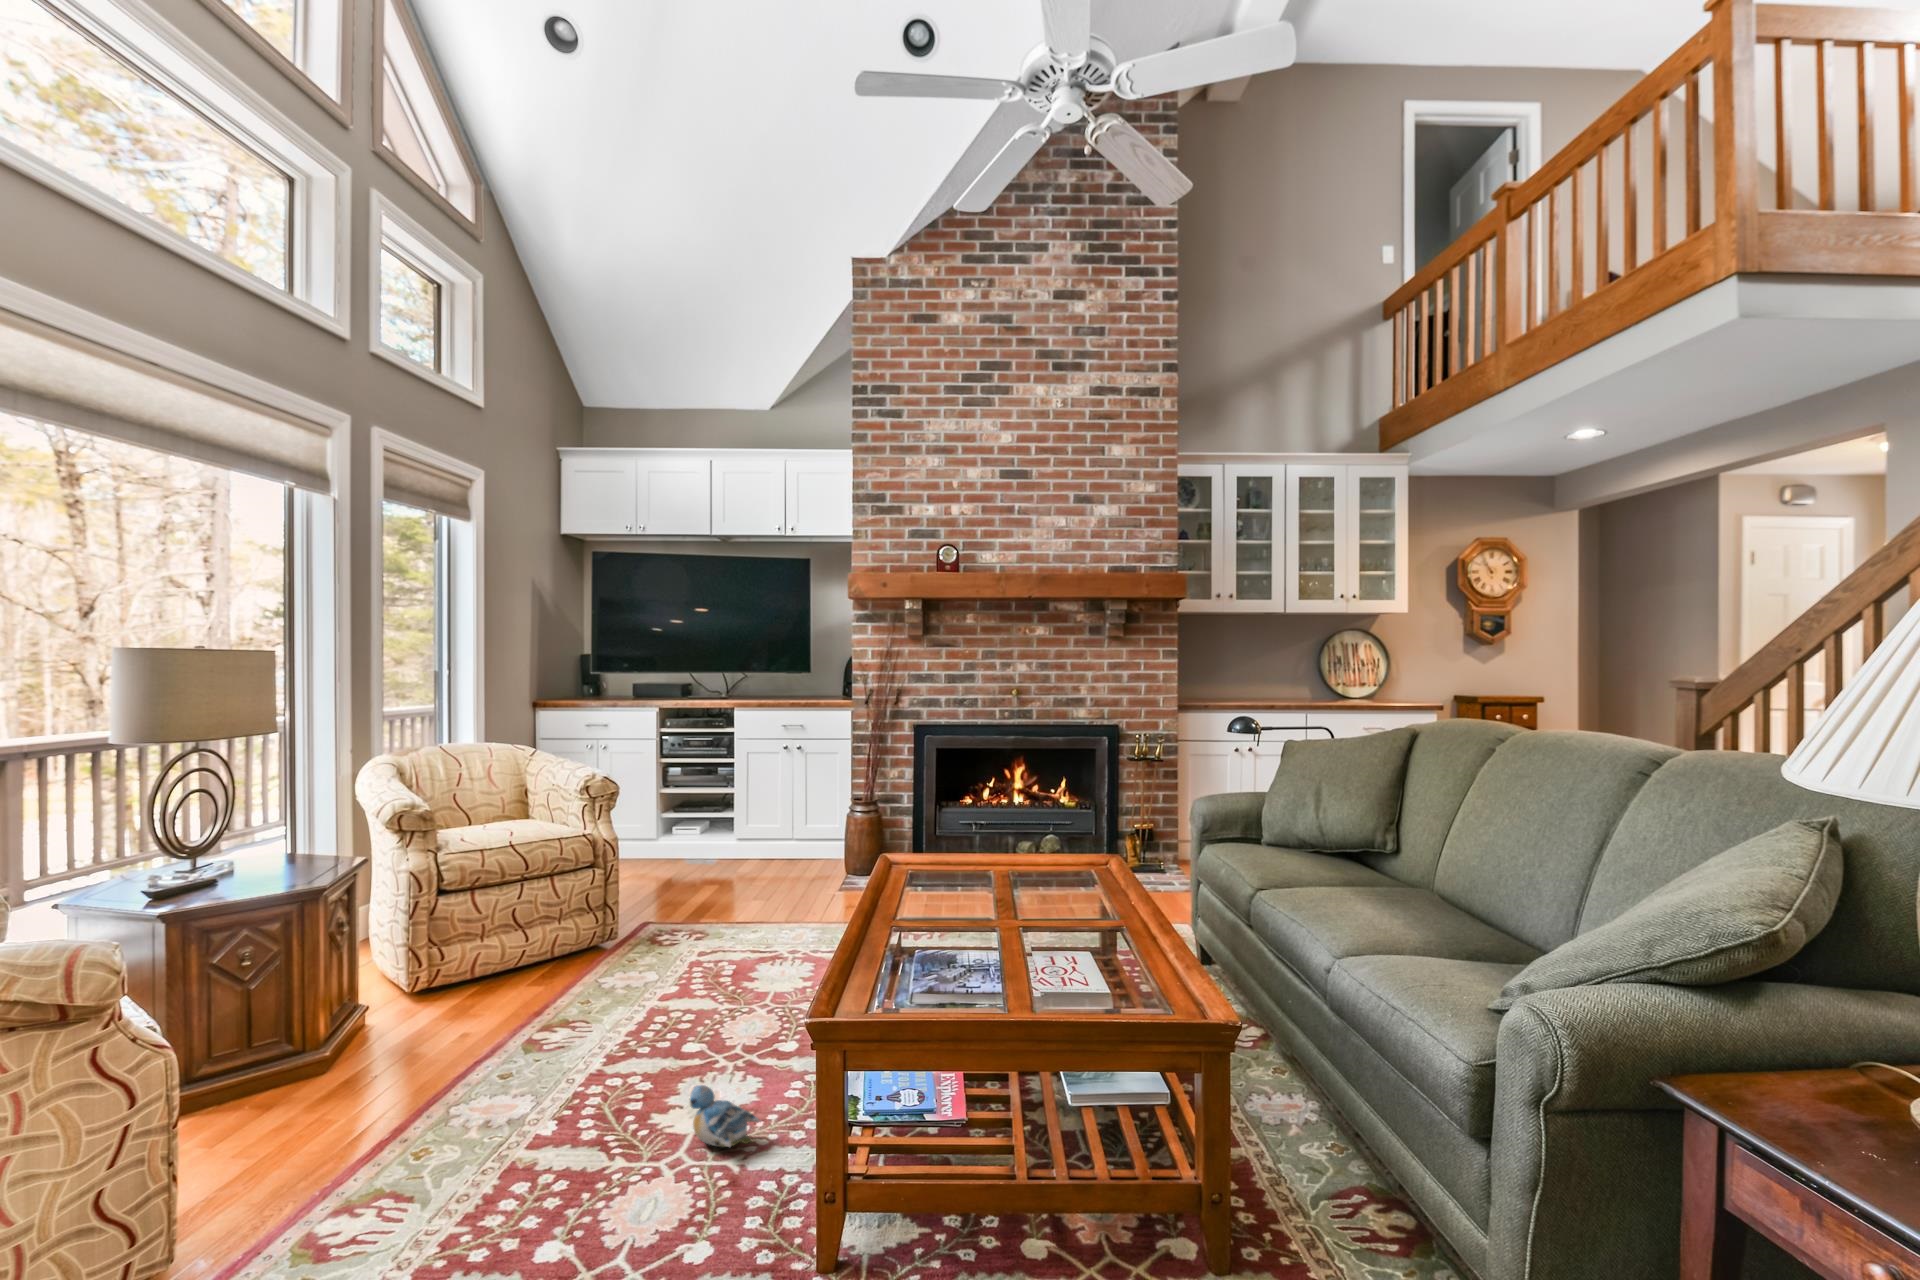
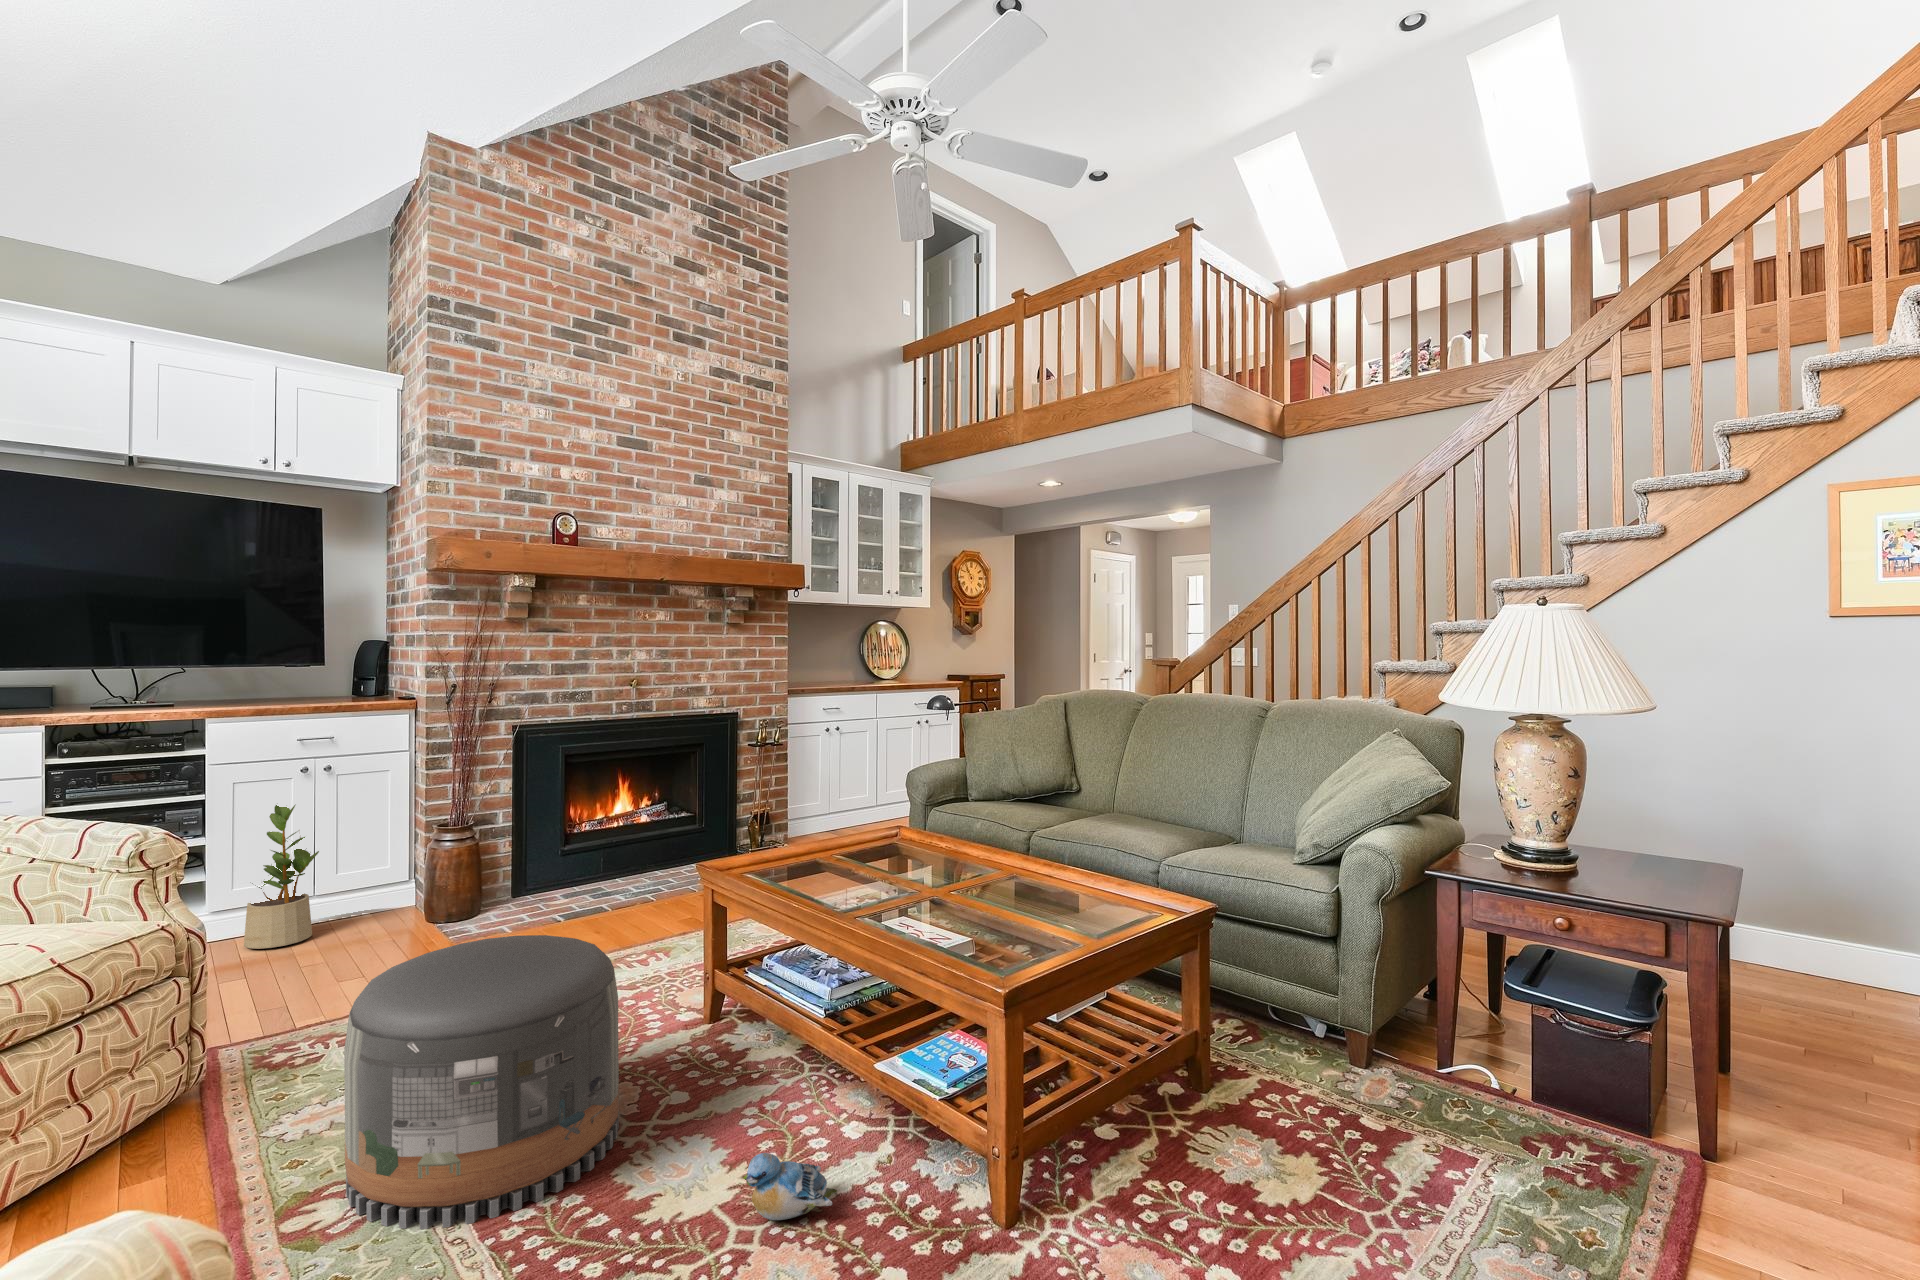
potted plant: none [741,769,789,870] -> present [244,805,319,949]
pouf: none [567,881,749,1070] -> present [344,935,619,1229]

